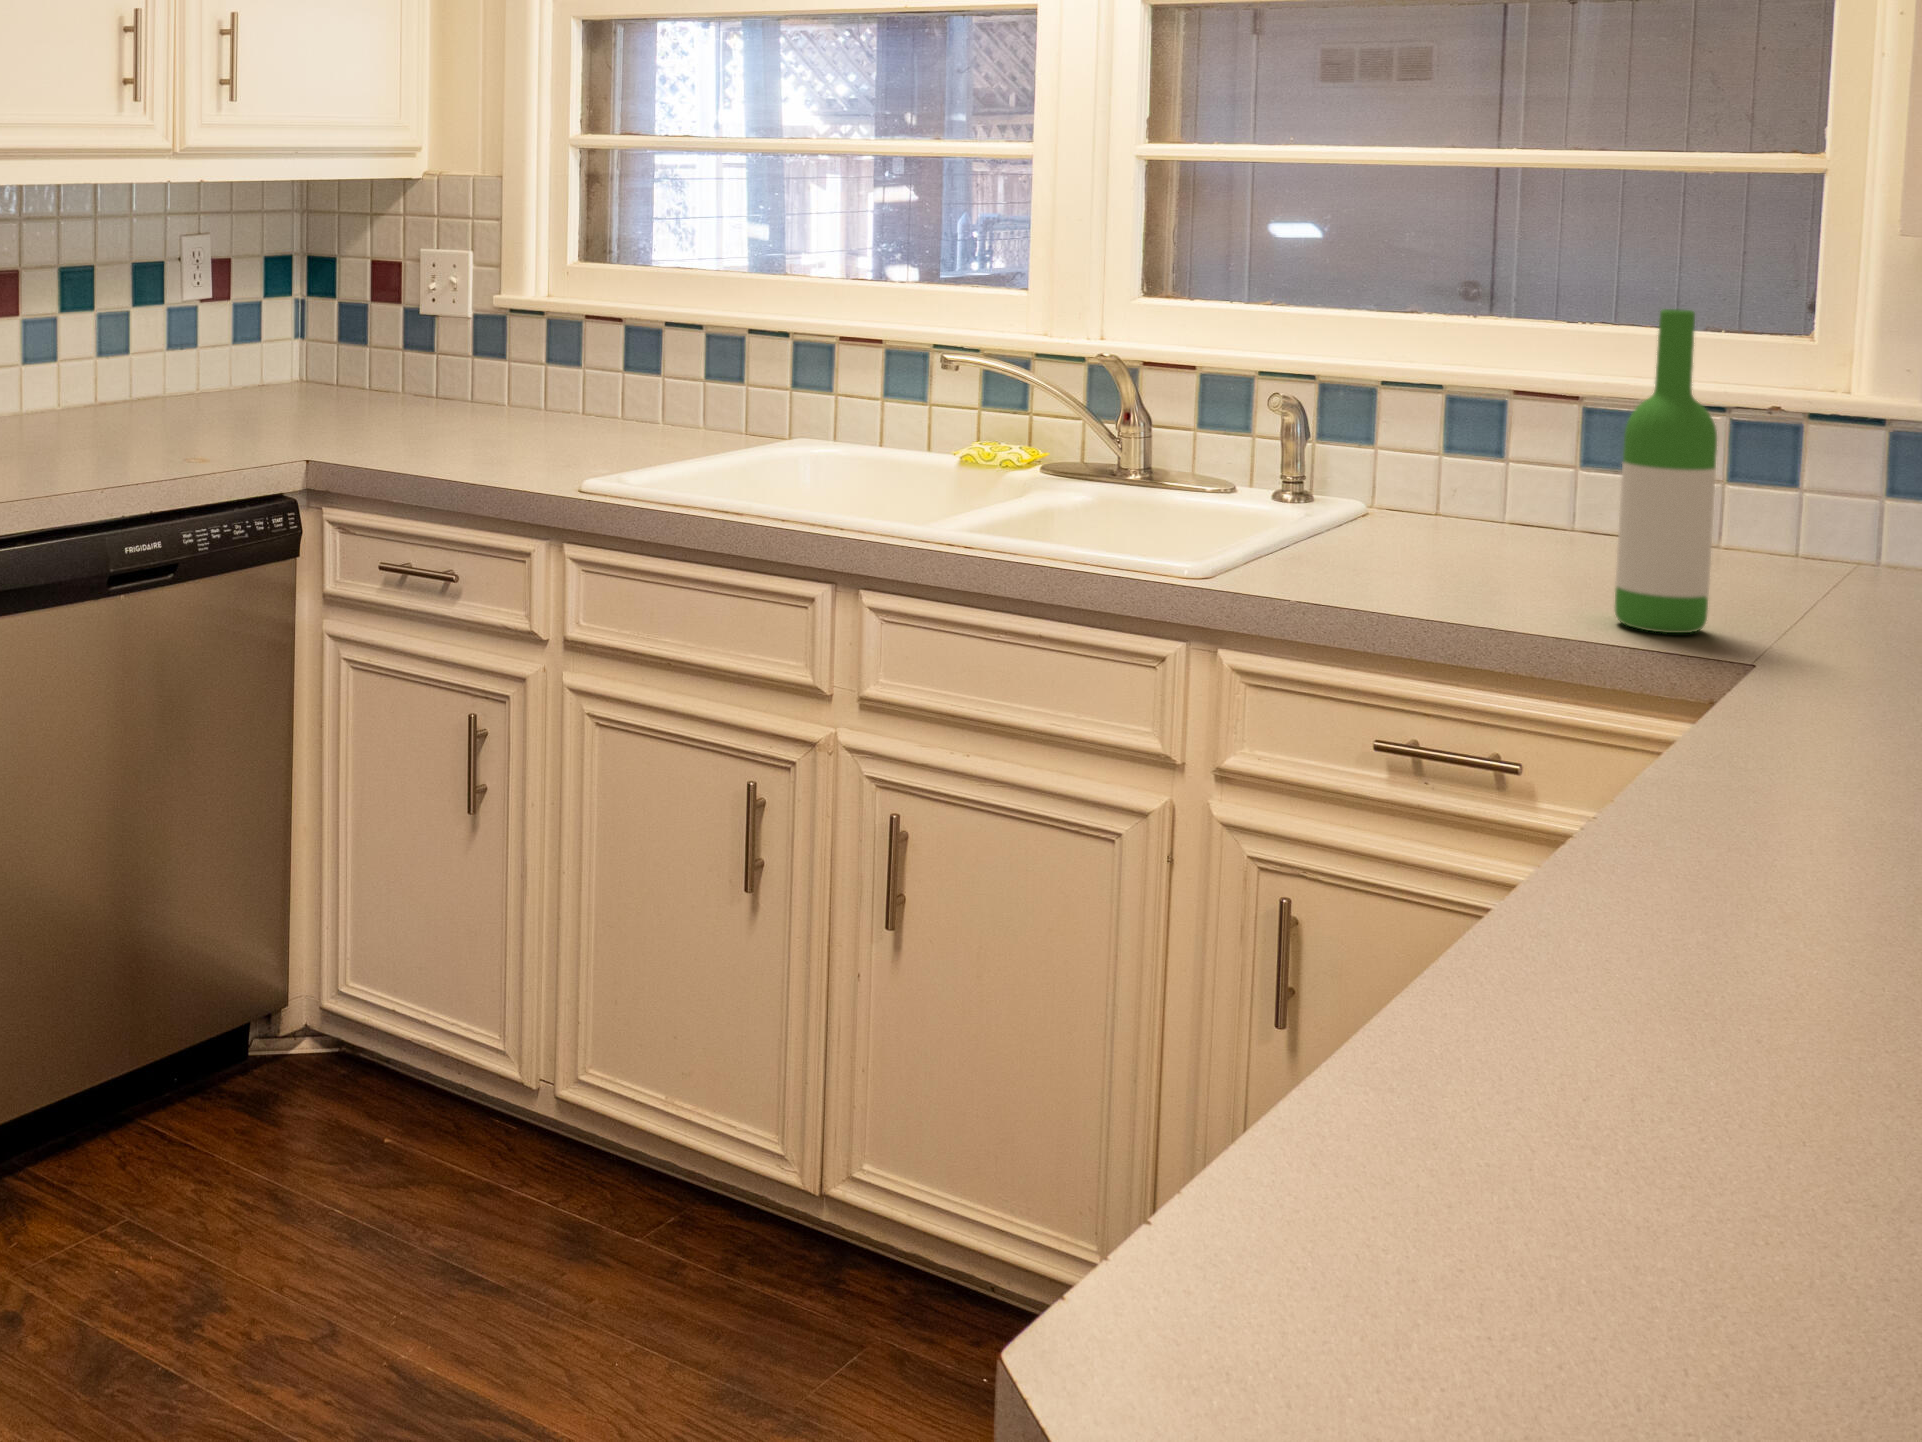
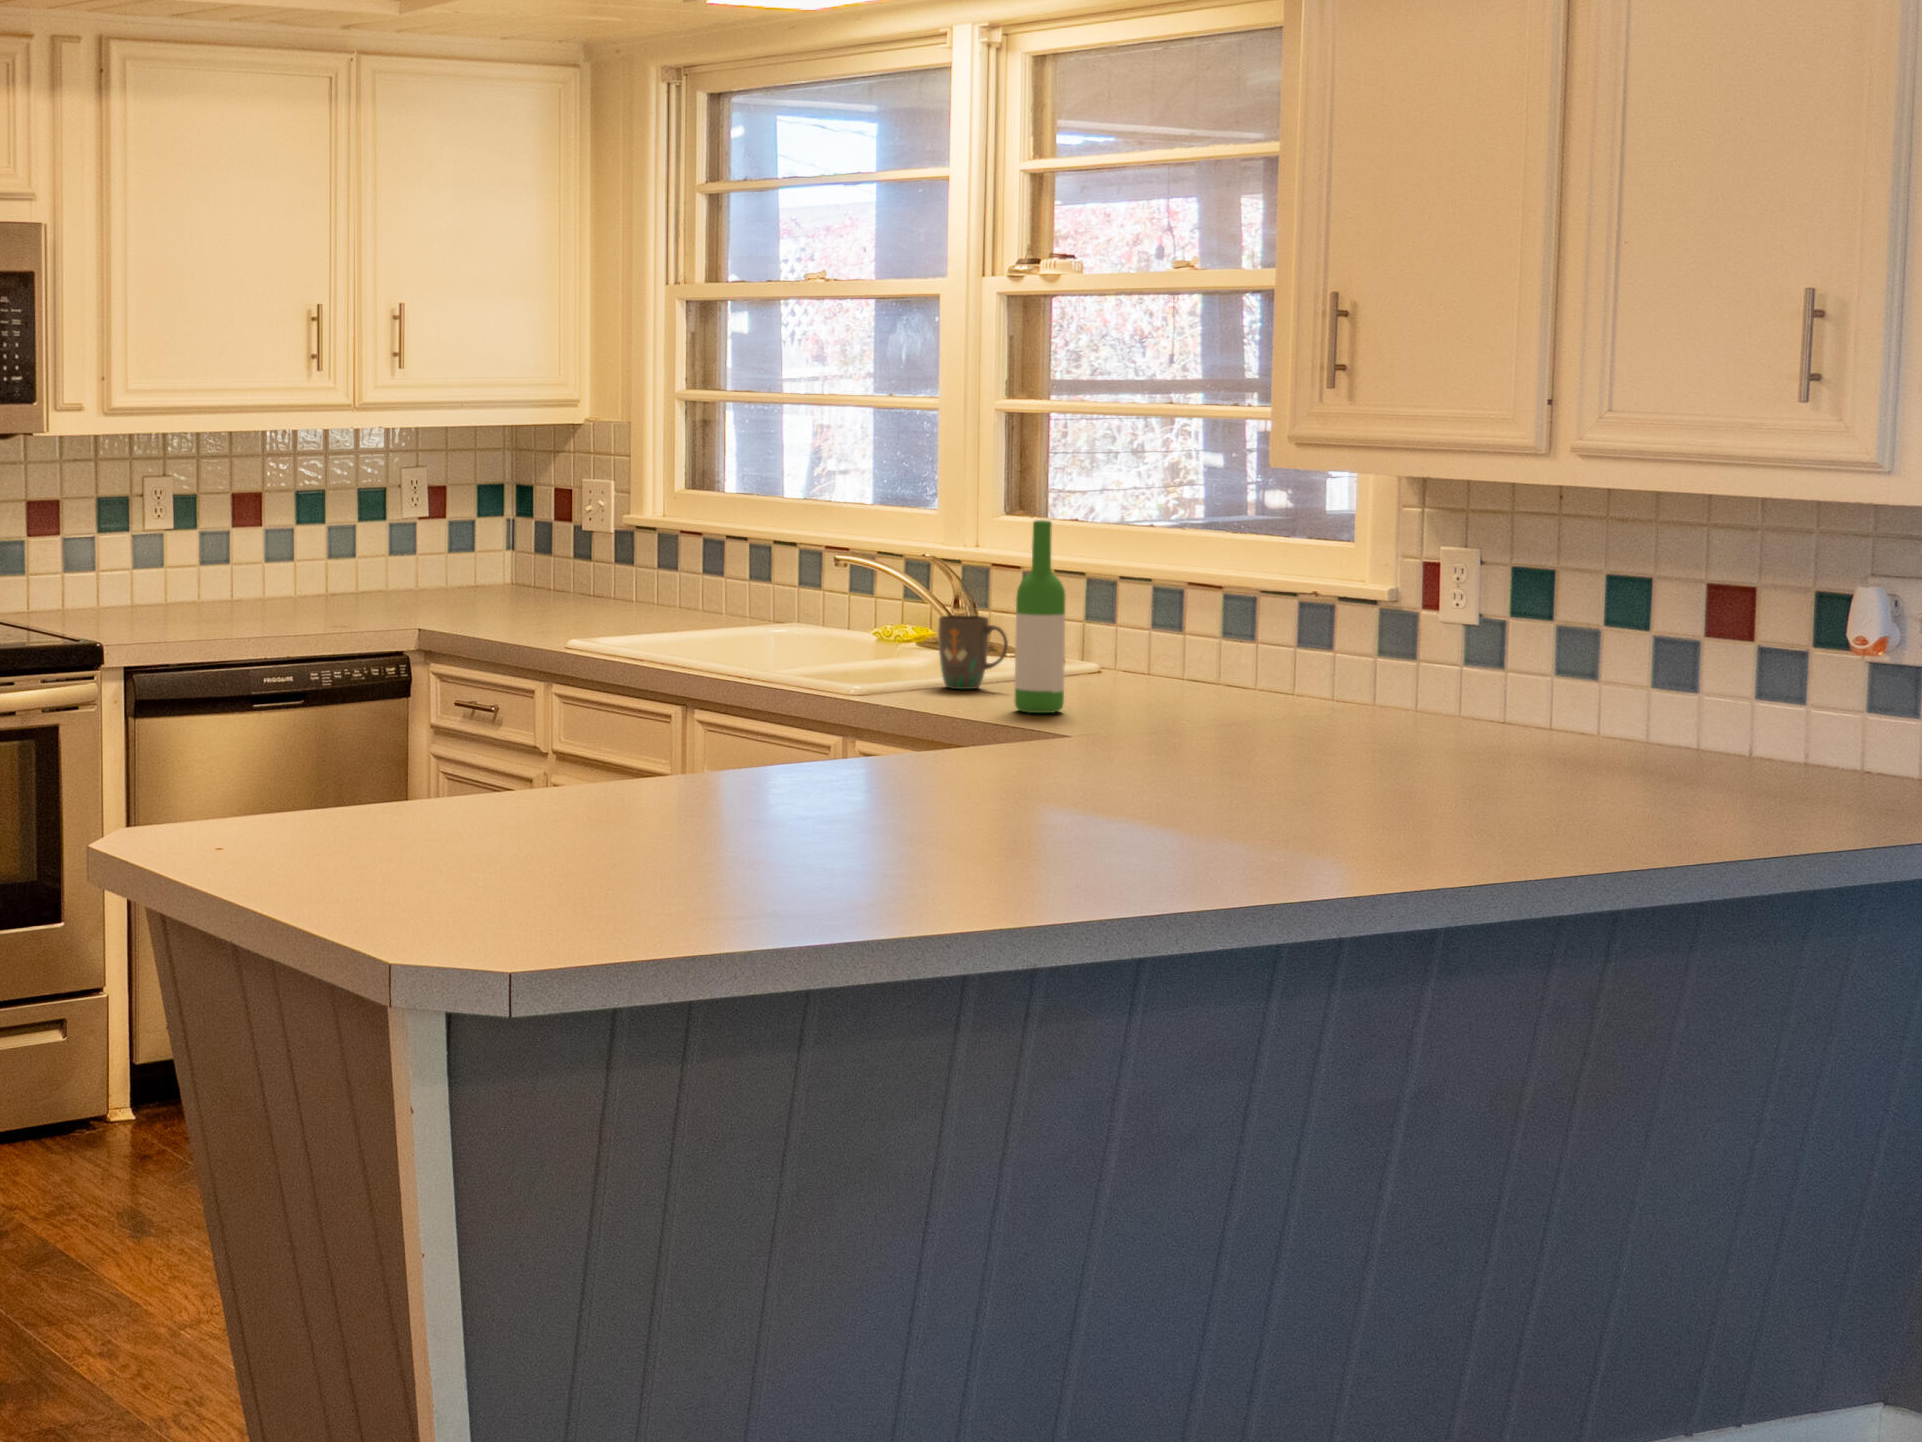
mug: none [1347,455,1470,575] -> present [938,615,1008,689]

